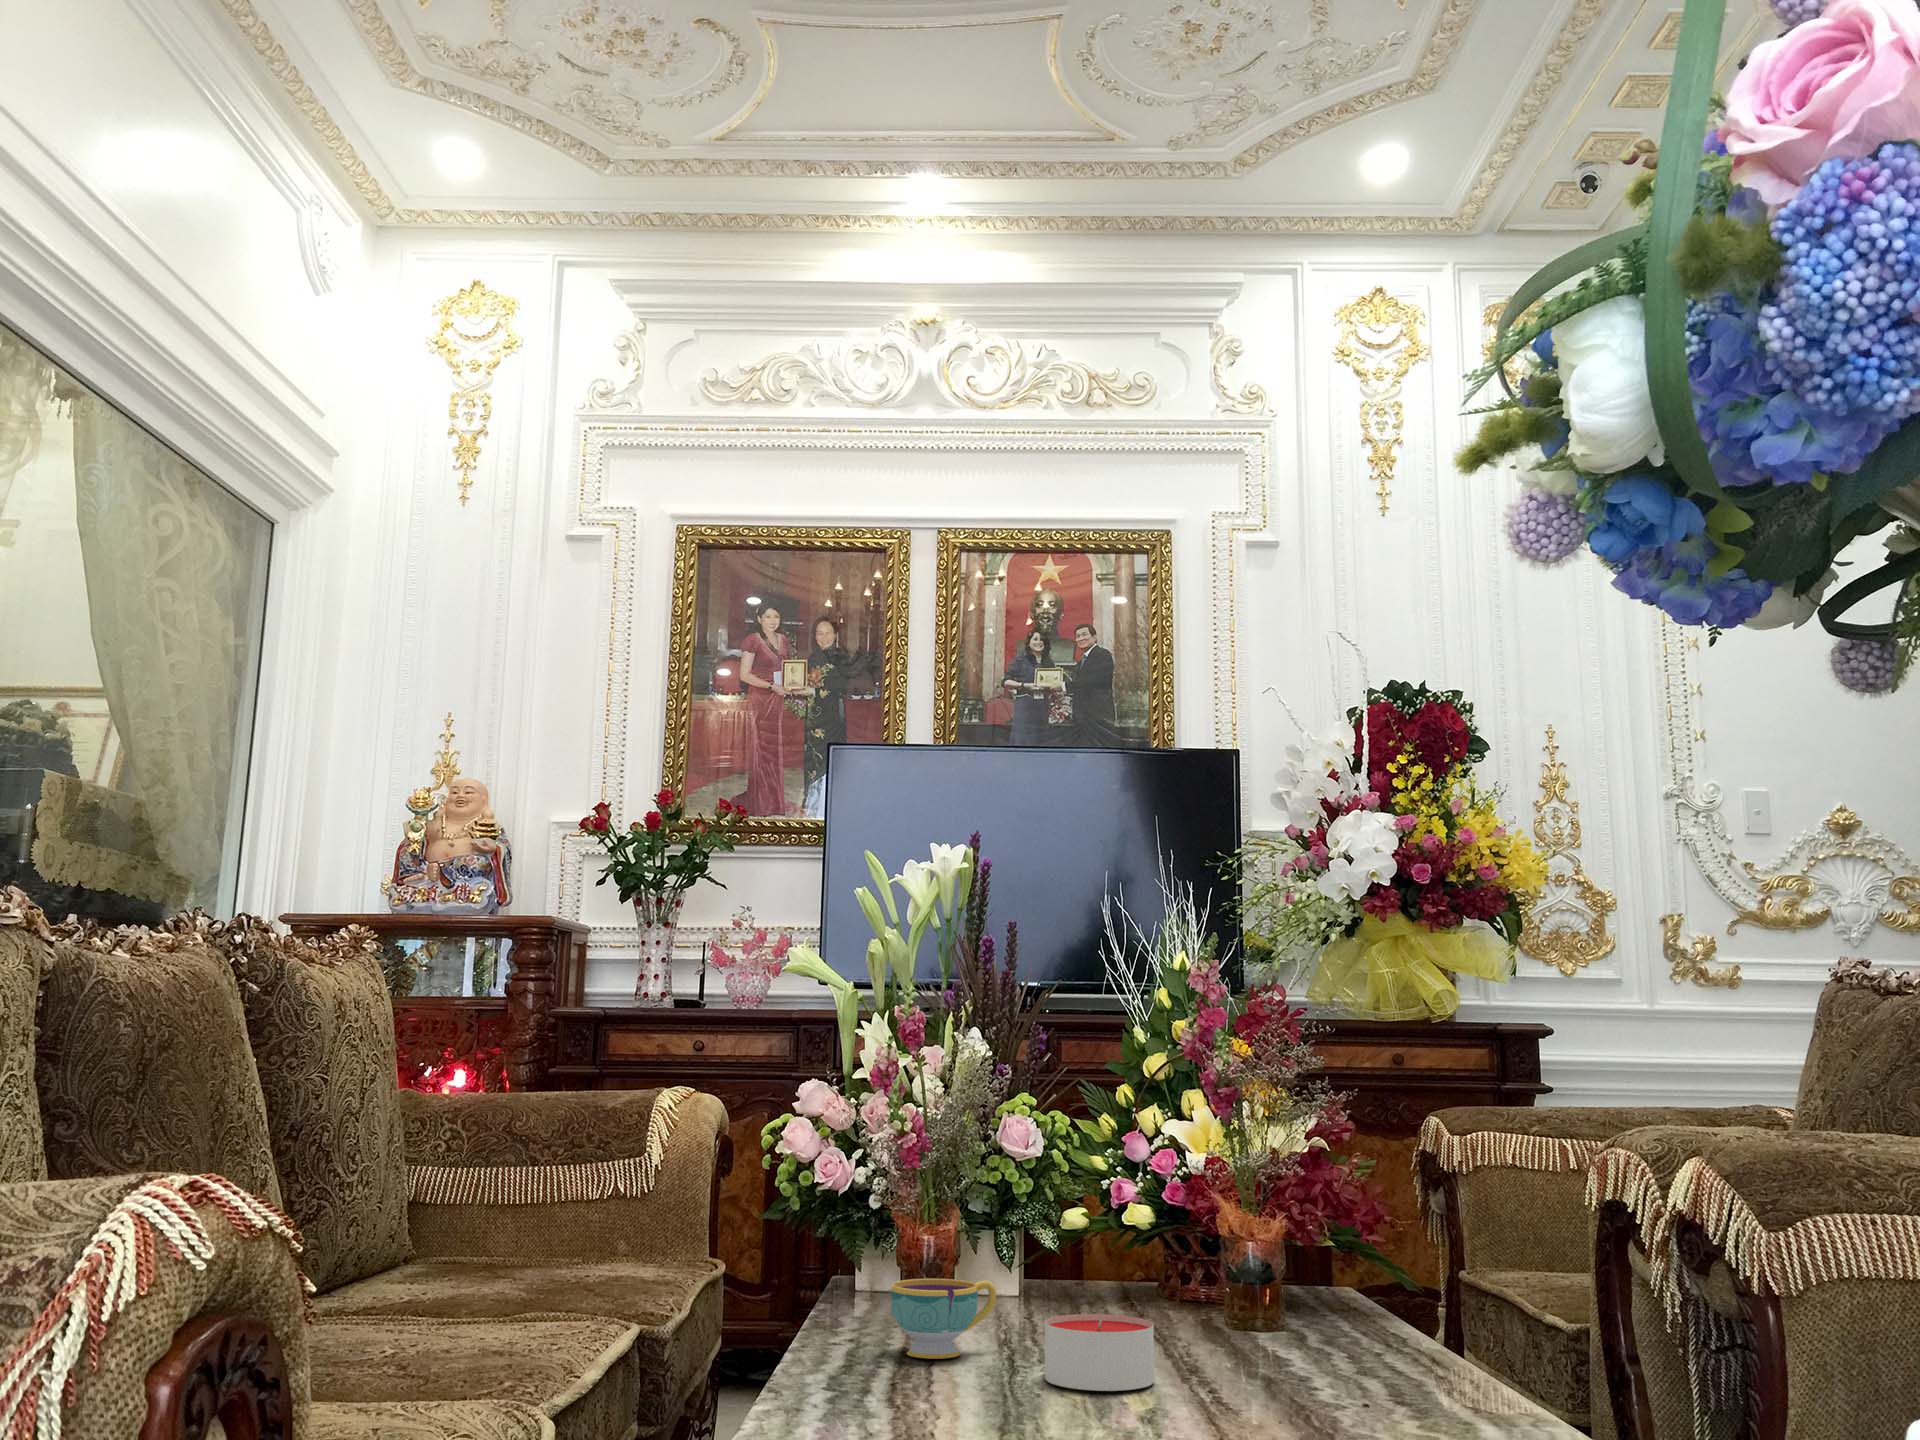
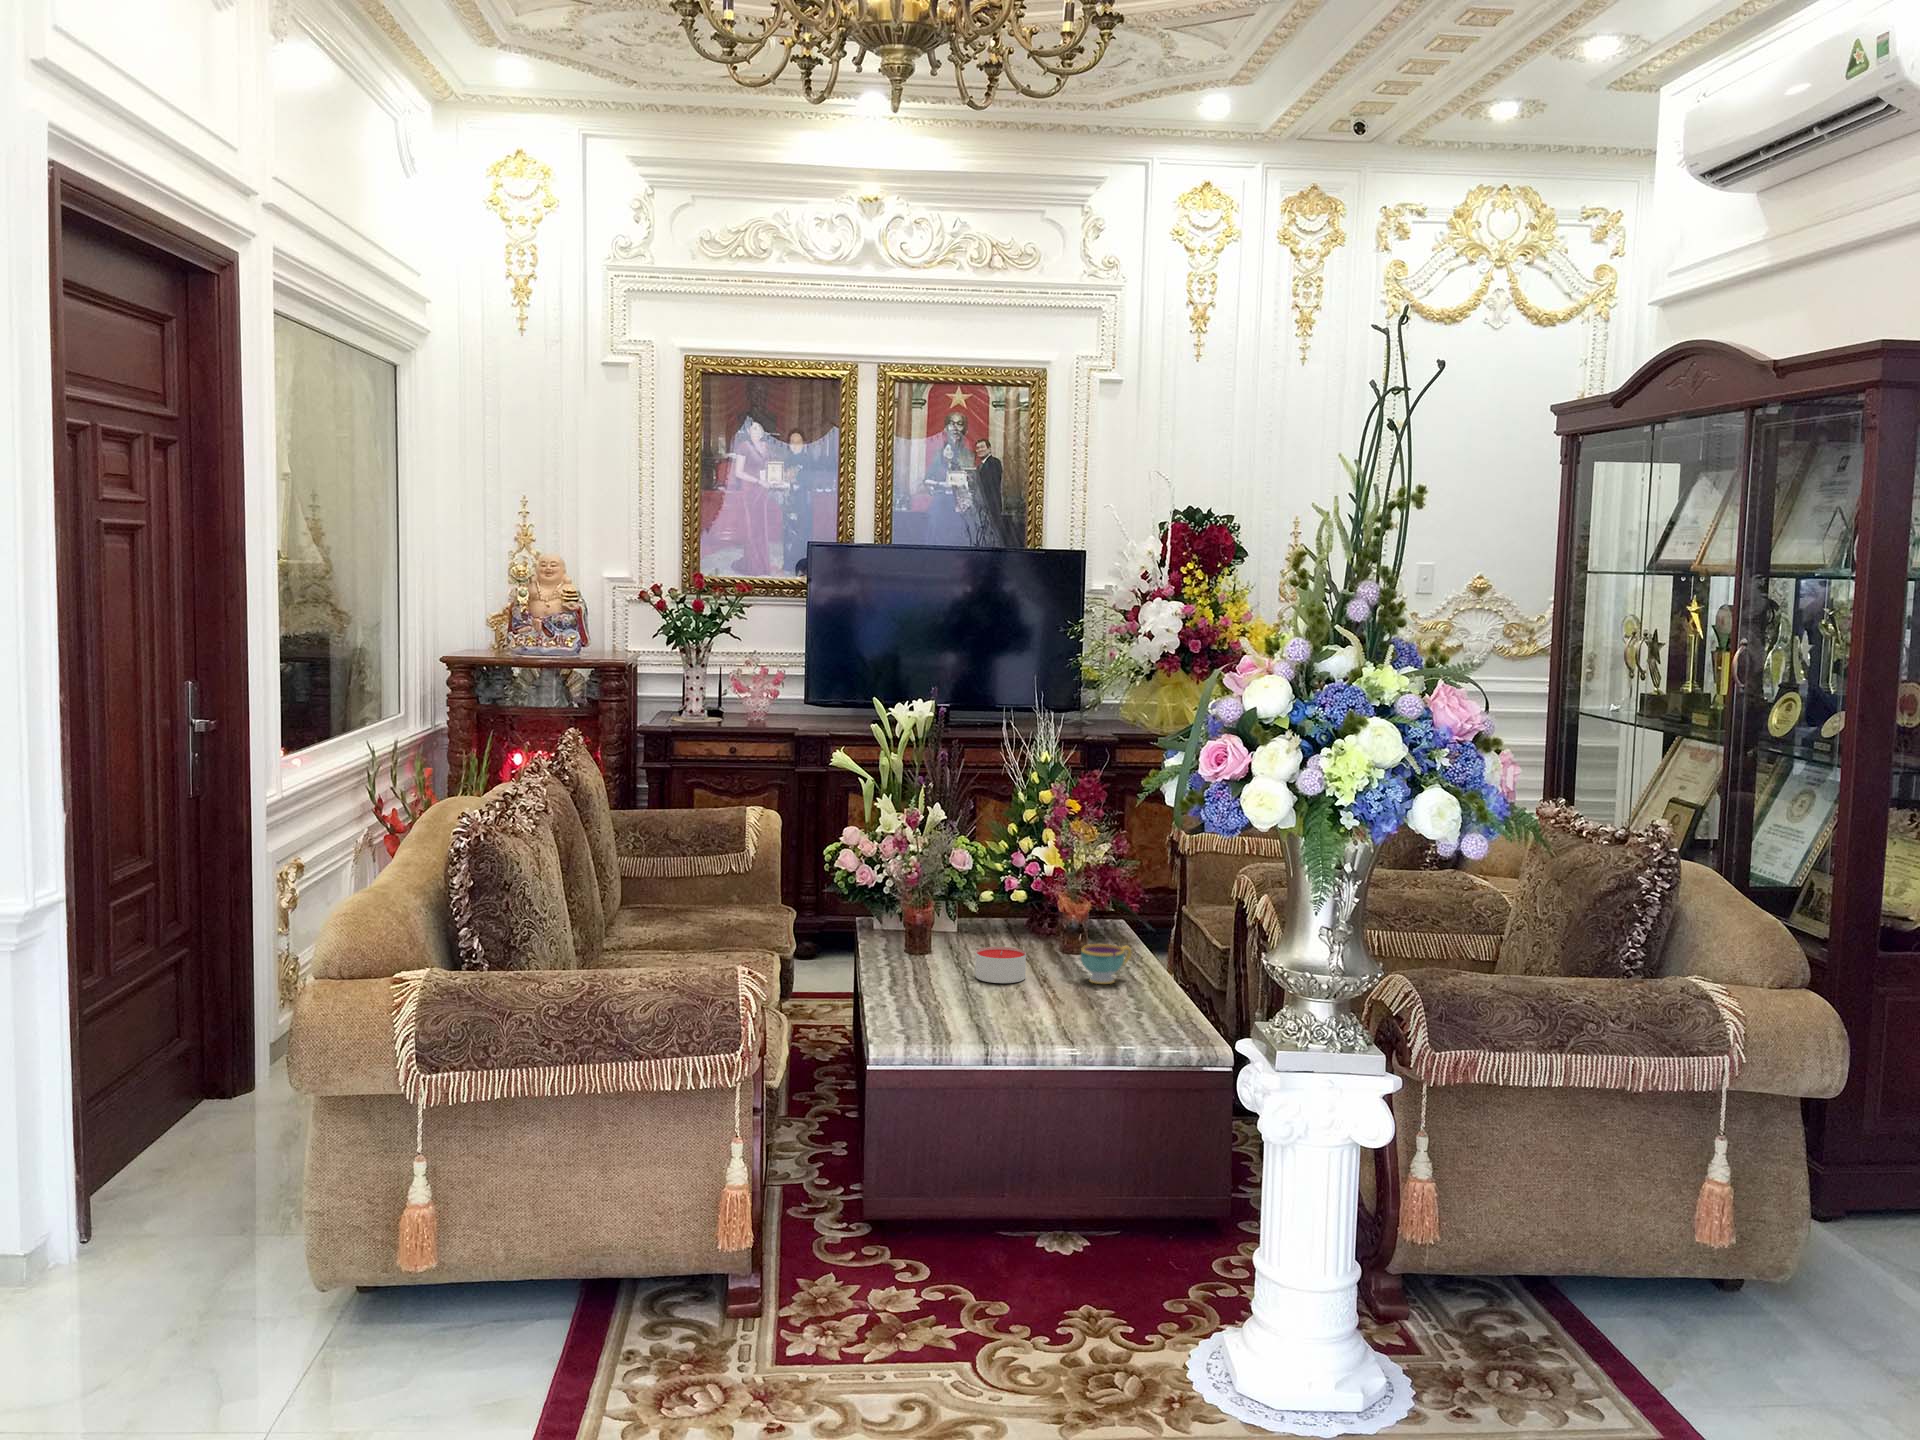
teacup: present [891,1279,996,1359] -> present [1081,944,1131,984]

